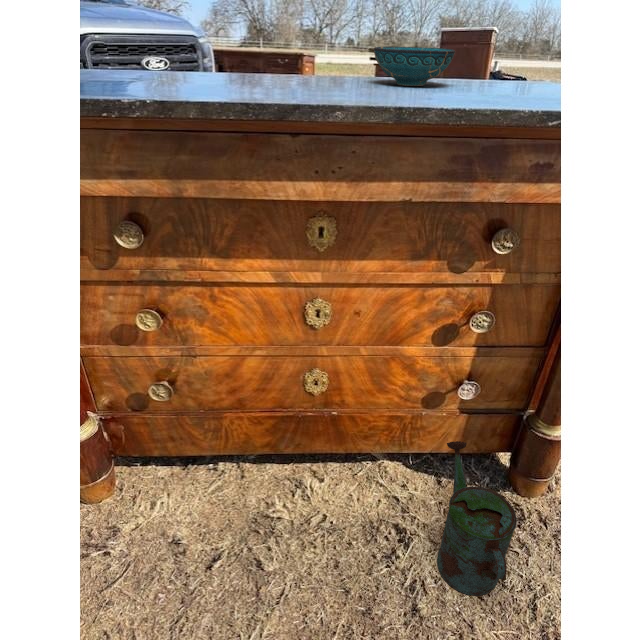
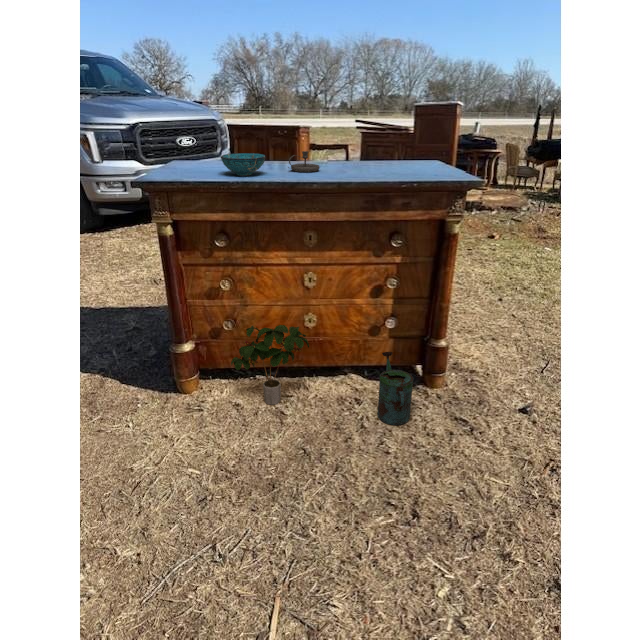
candlestick: none [276,44,343,90] -> present [288,151,320,172]
decorative bowl: present [374,47,455,86] -> present [221,153,266,176]
potted plant: none [164,398,313,534] -> present [231,325,309,405]

